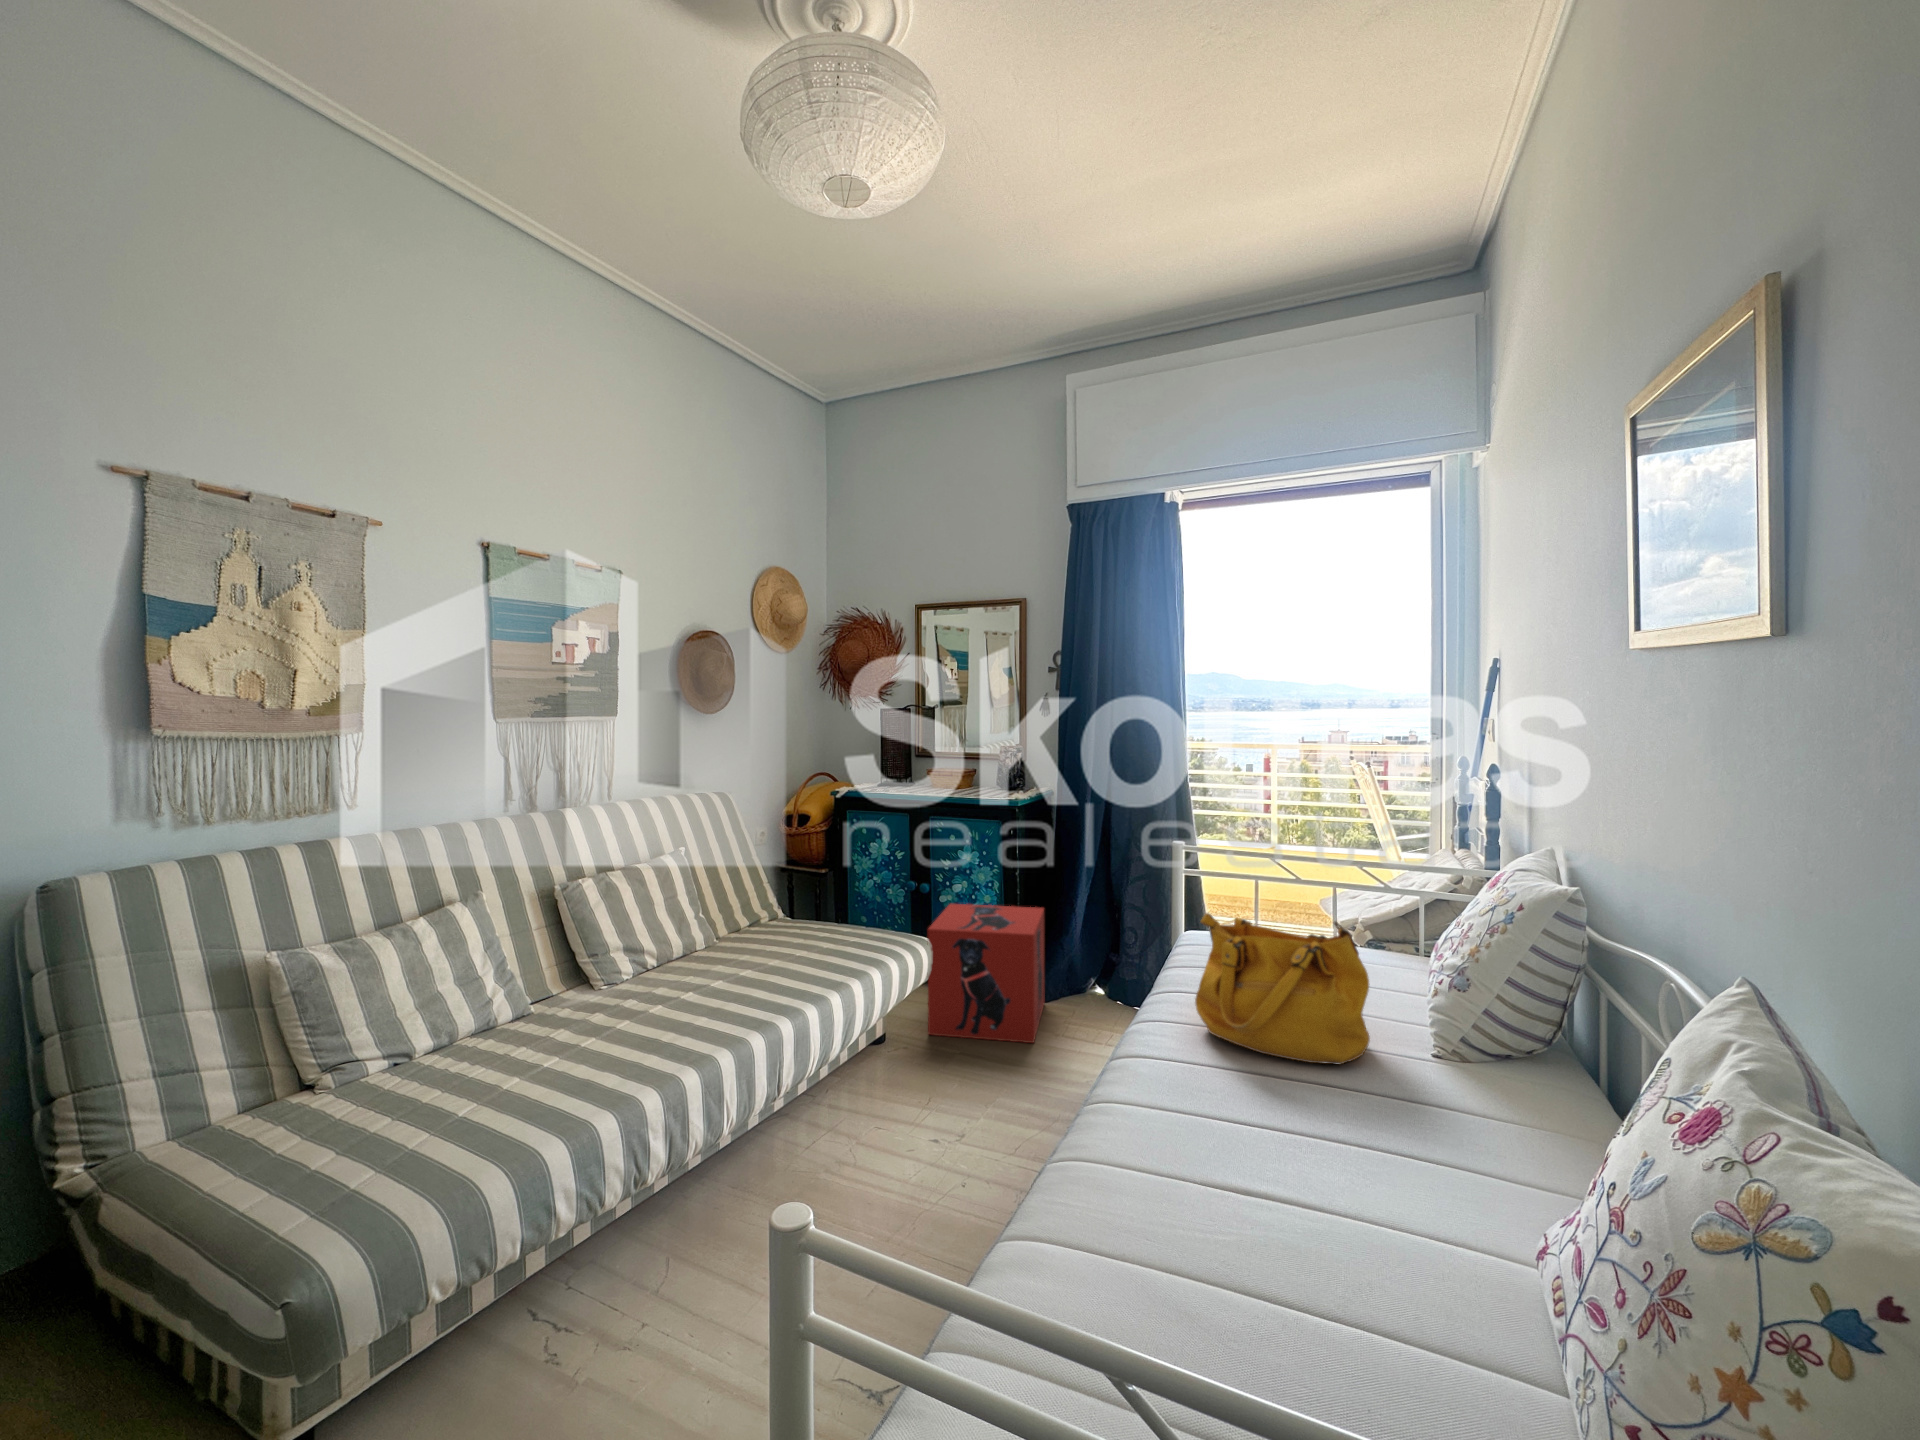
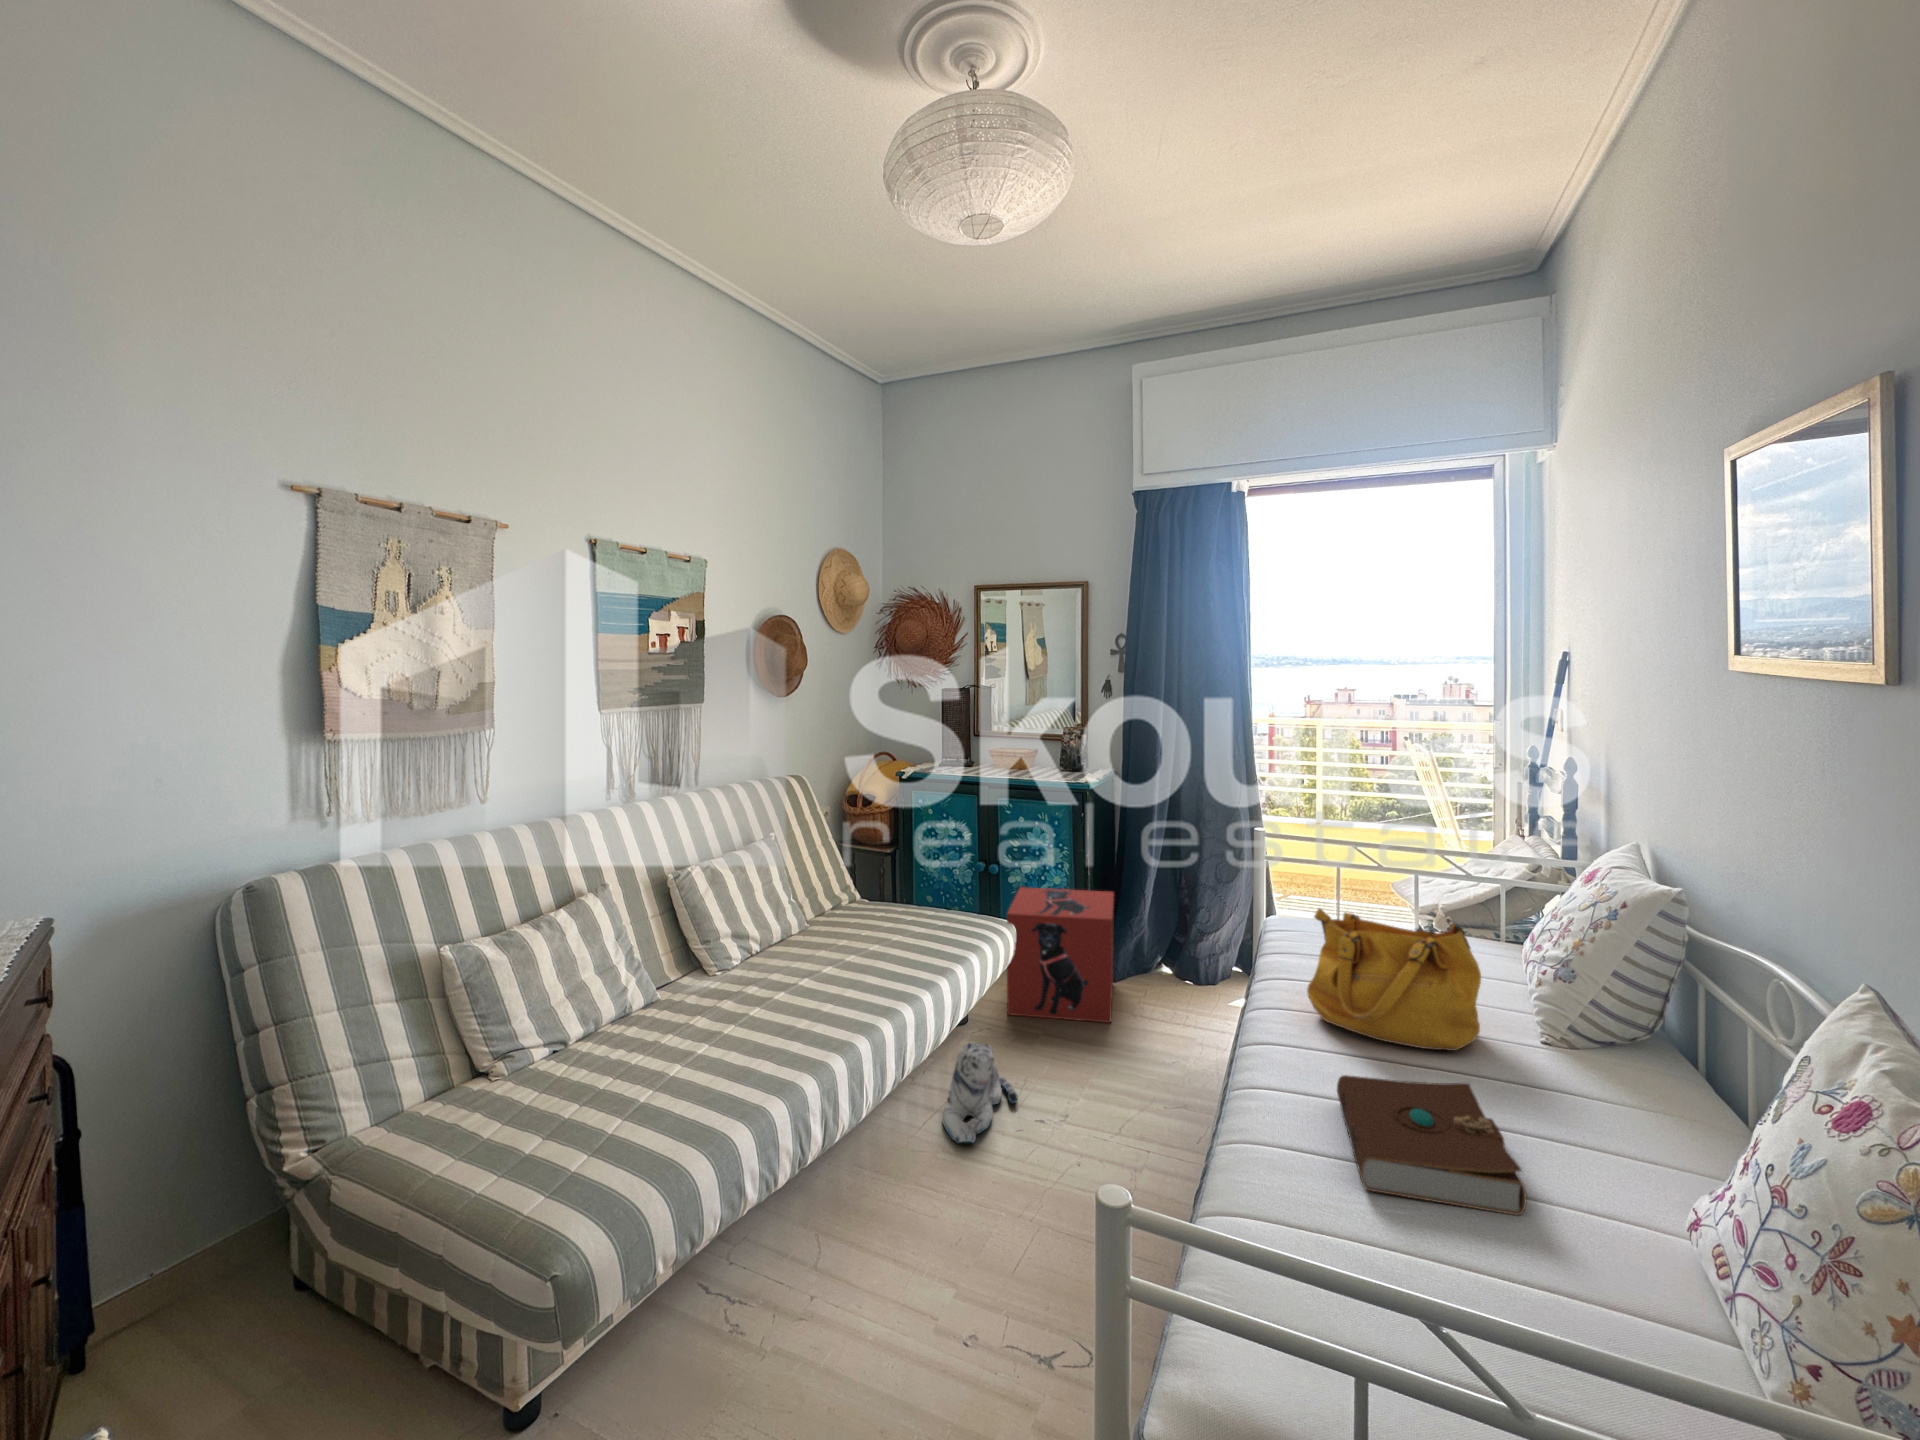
plush toy: none [833,1061,918,1169] -> present [943,1043,1018,1143]
book: none [1194,1089,1372,1245] -> present [1337,1075,1527,1215]

